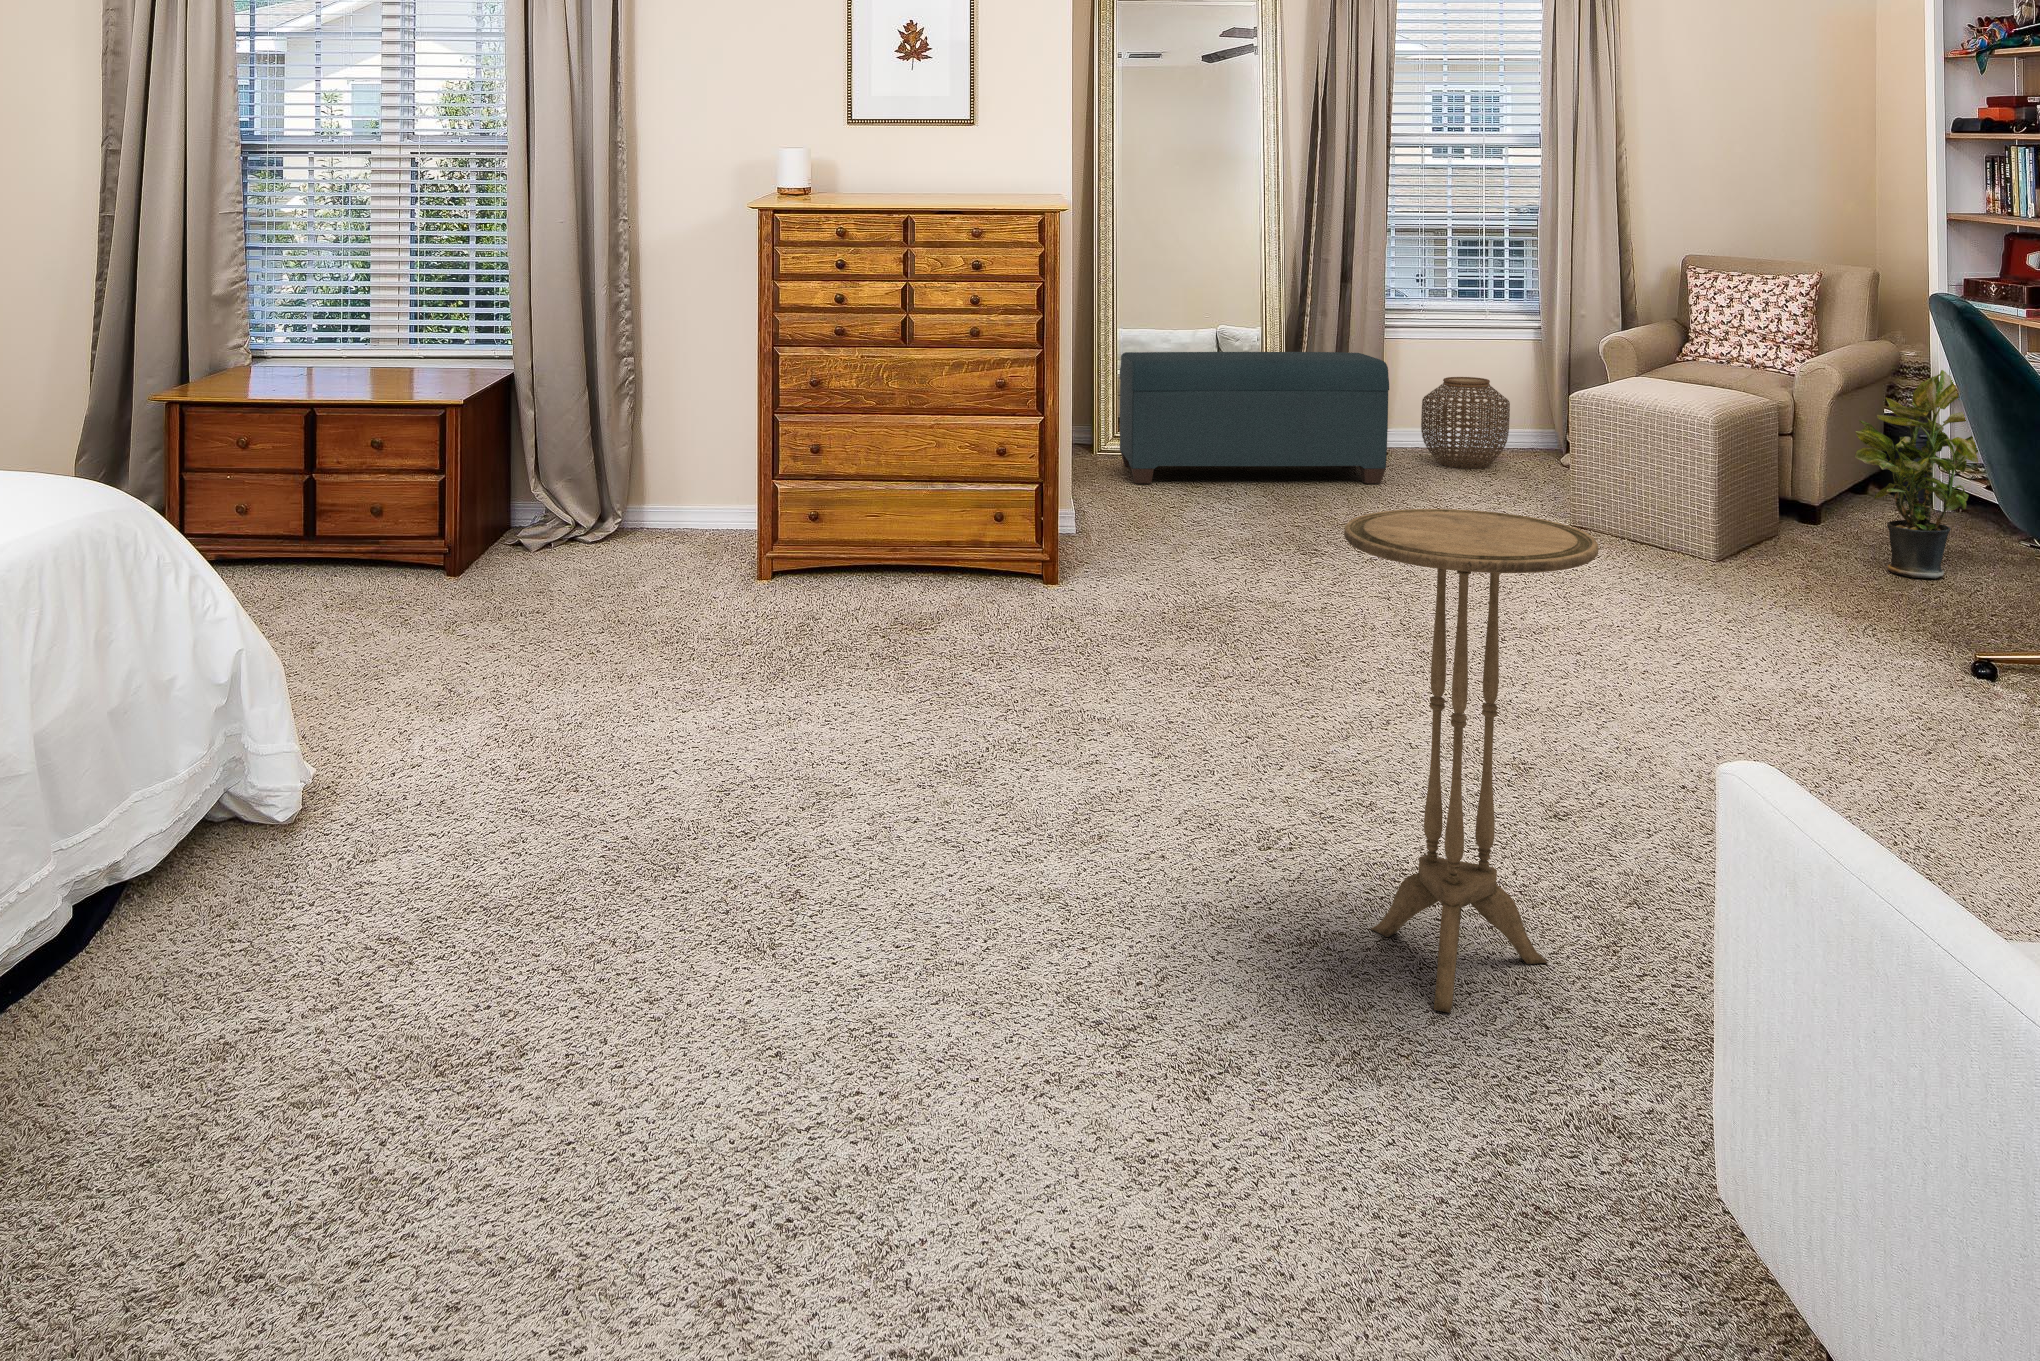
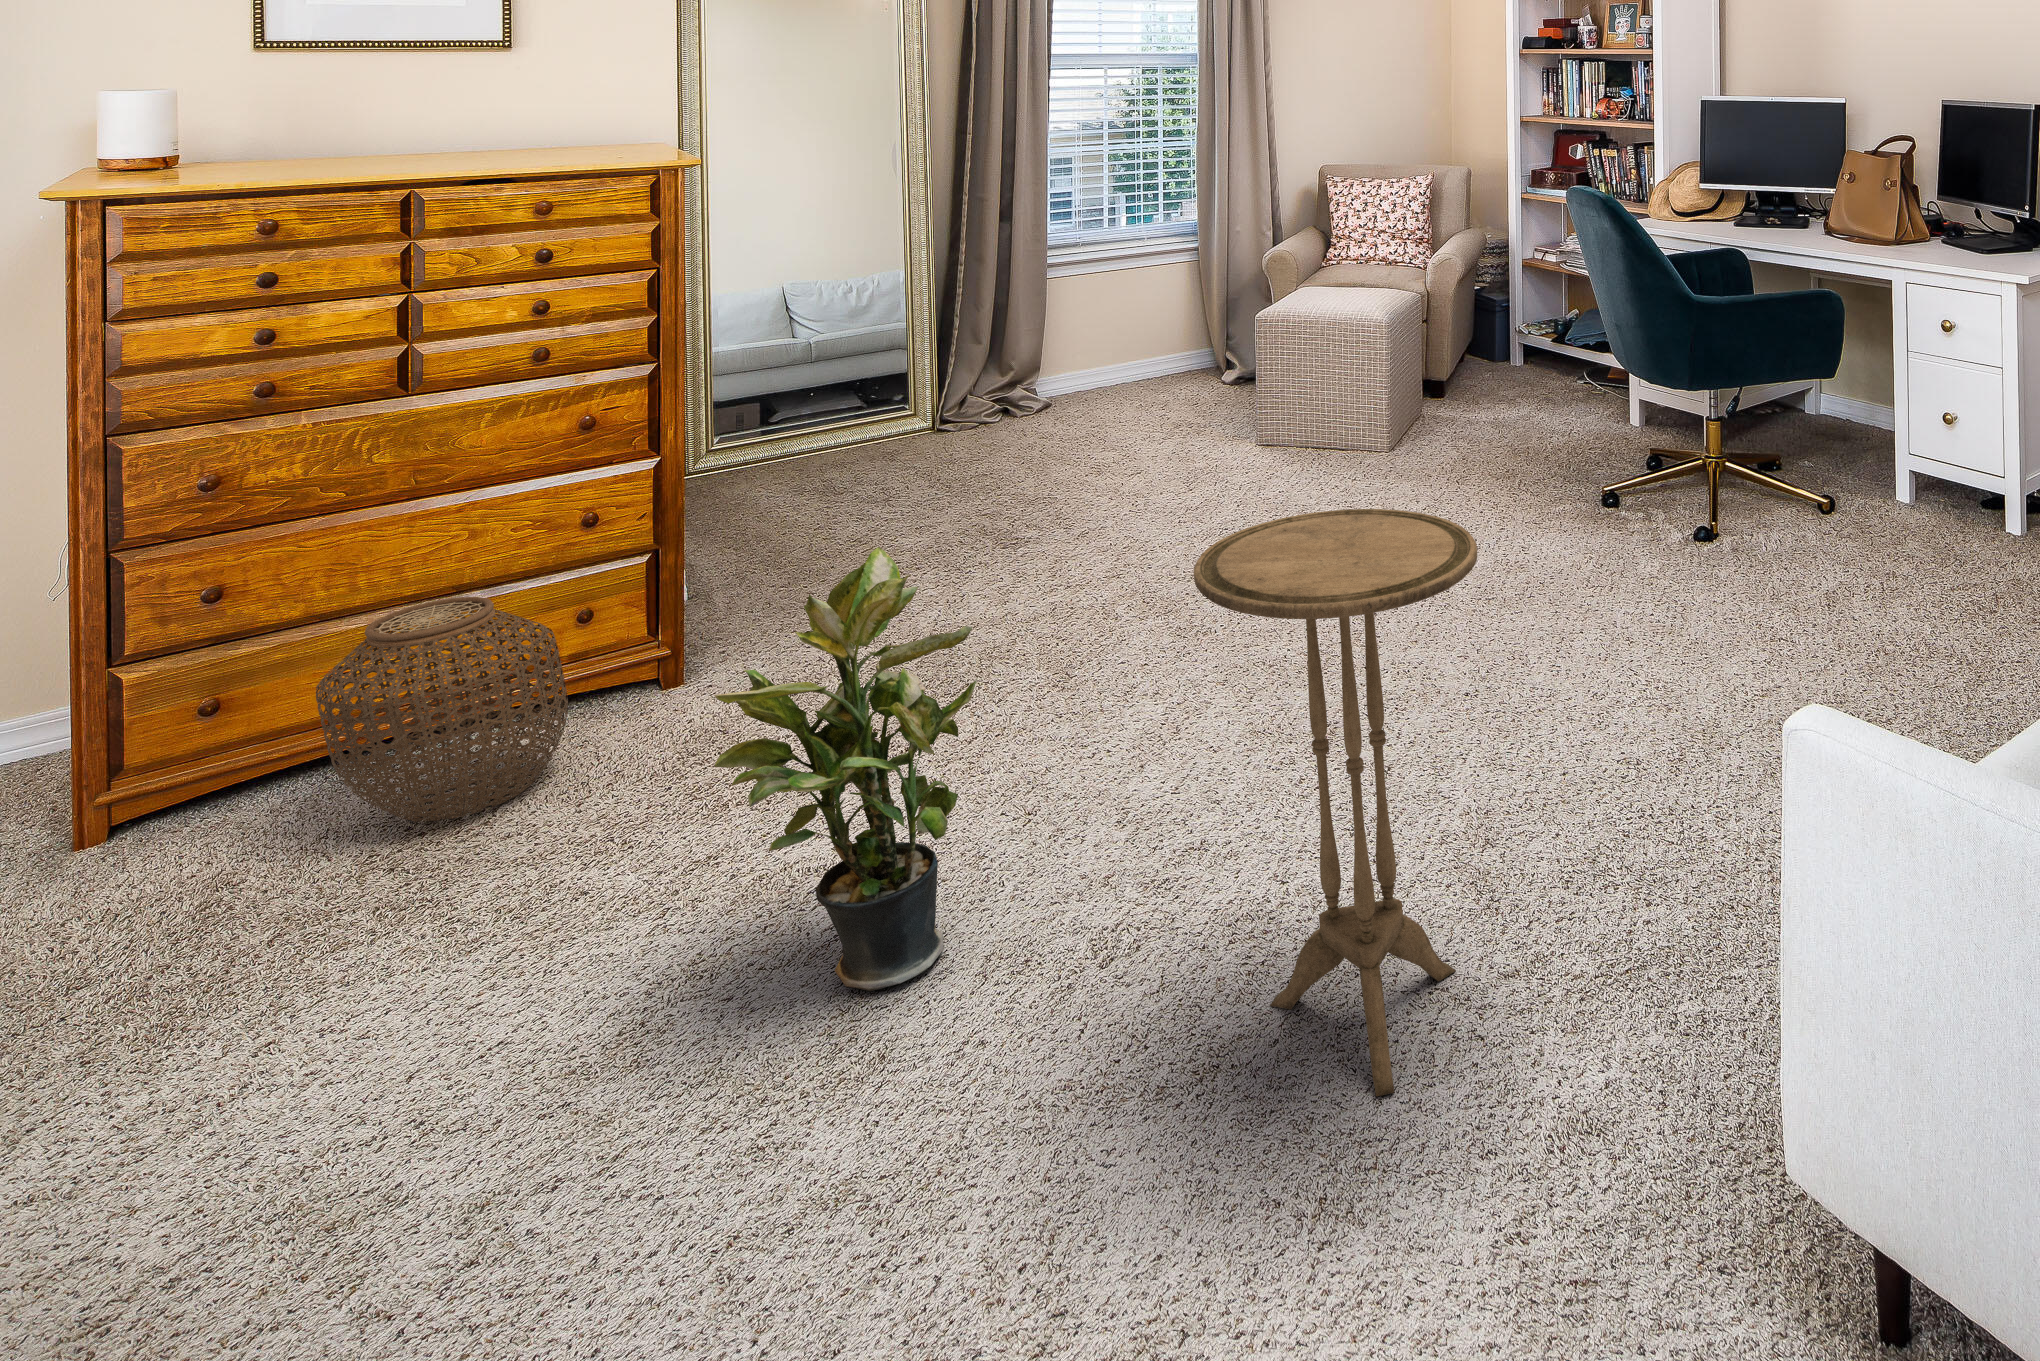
bench: present [1120,352,1389,484] -> none [769,286,1087,464]
potted plant: present [1855,370,1978,578] -> present [714,547,977,991]
woven basket: present [1421,377,1510,469] -> present [316,597,568,822]

